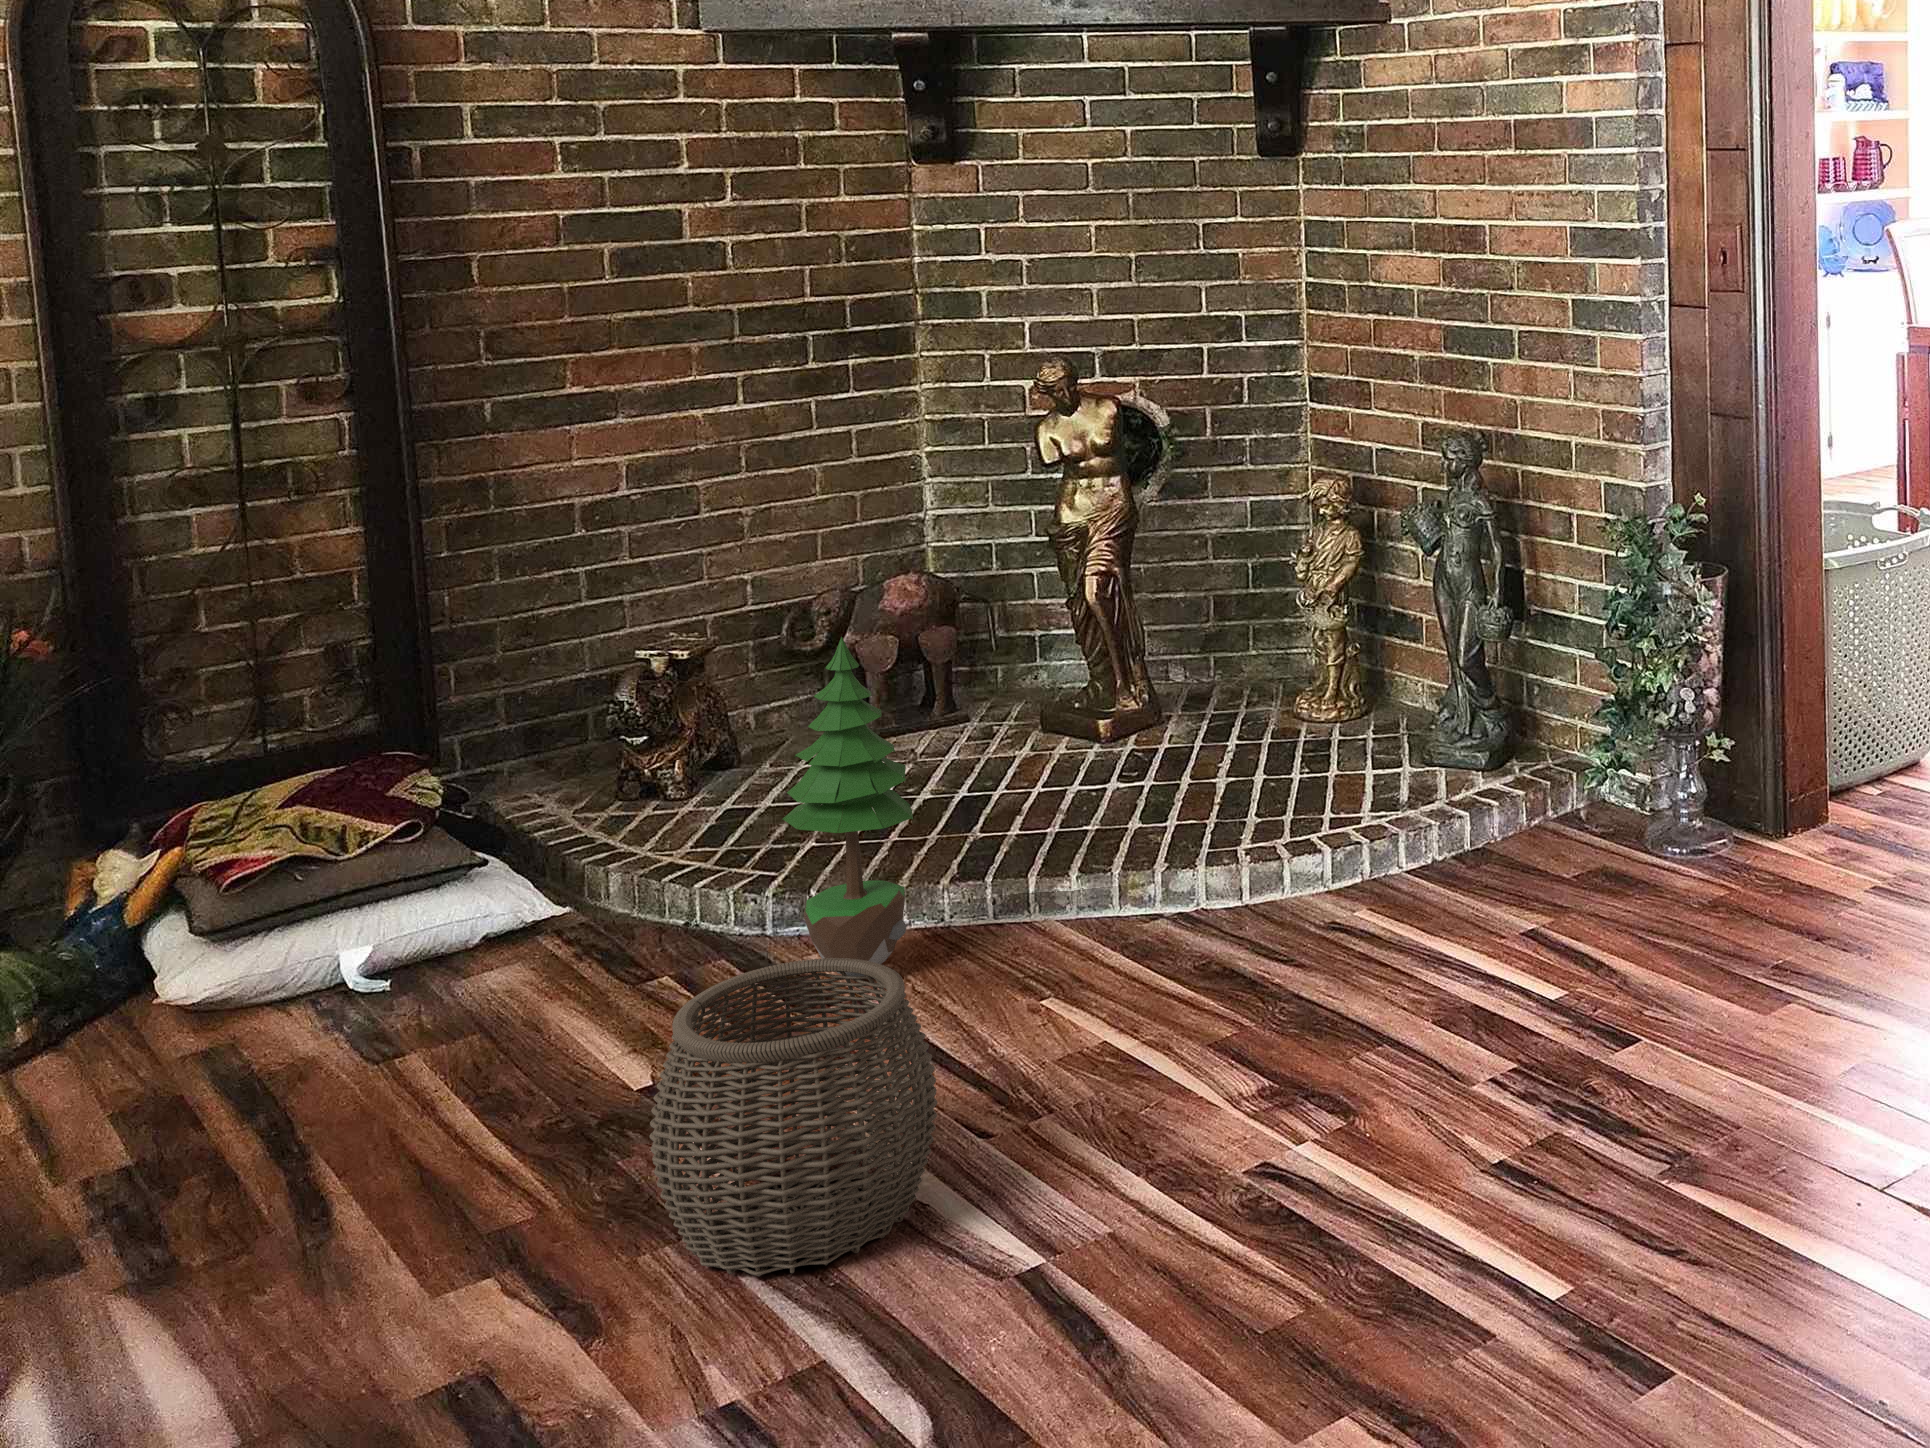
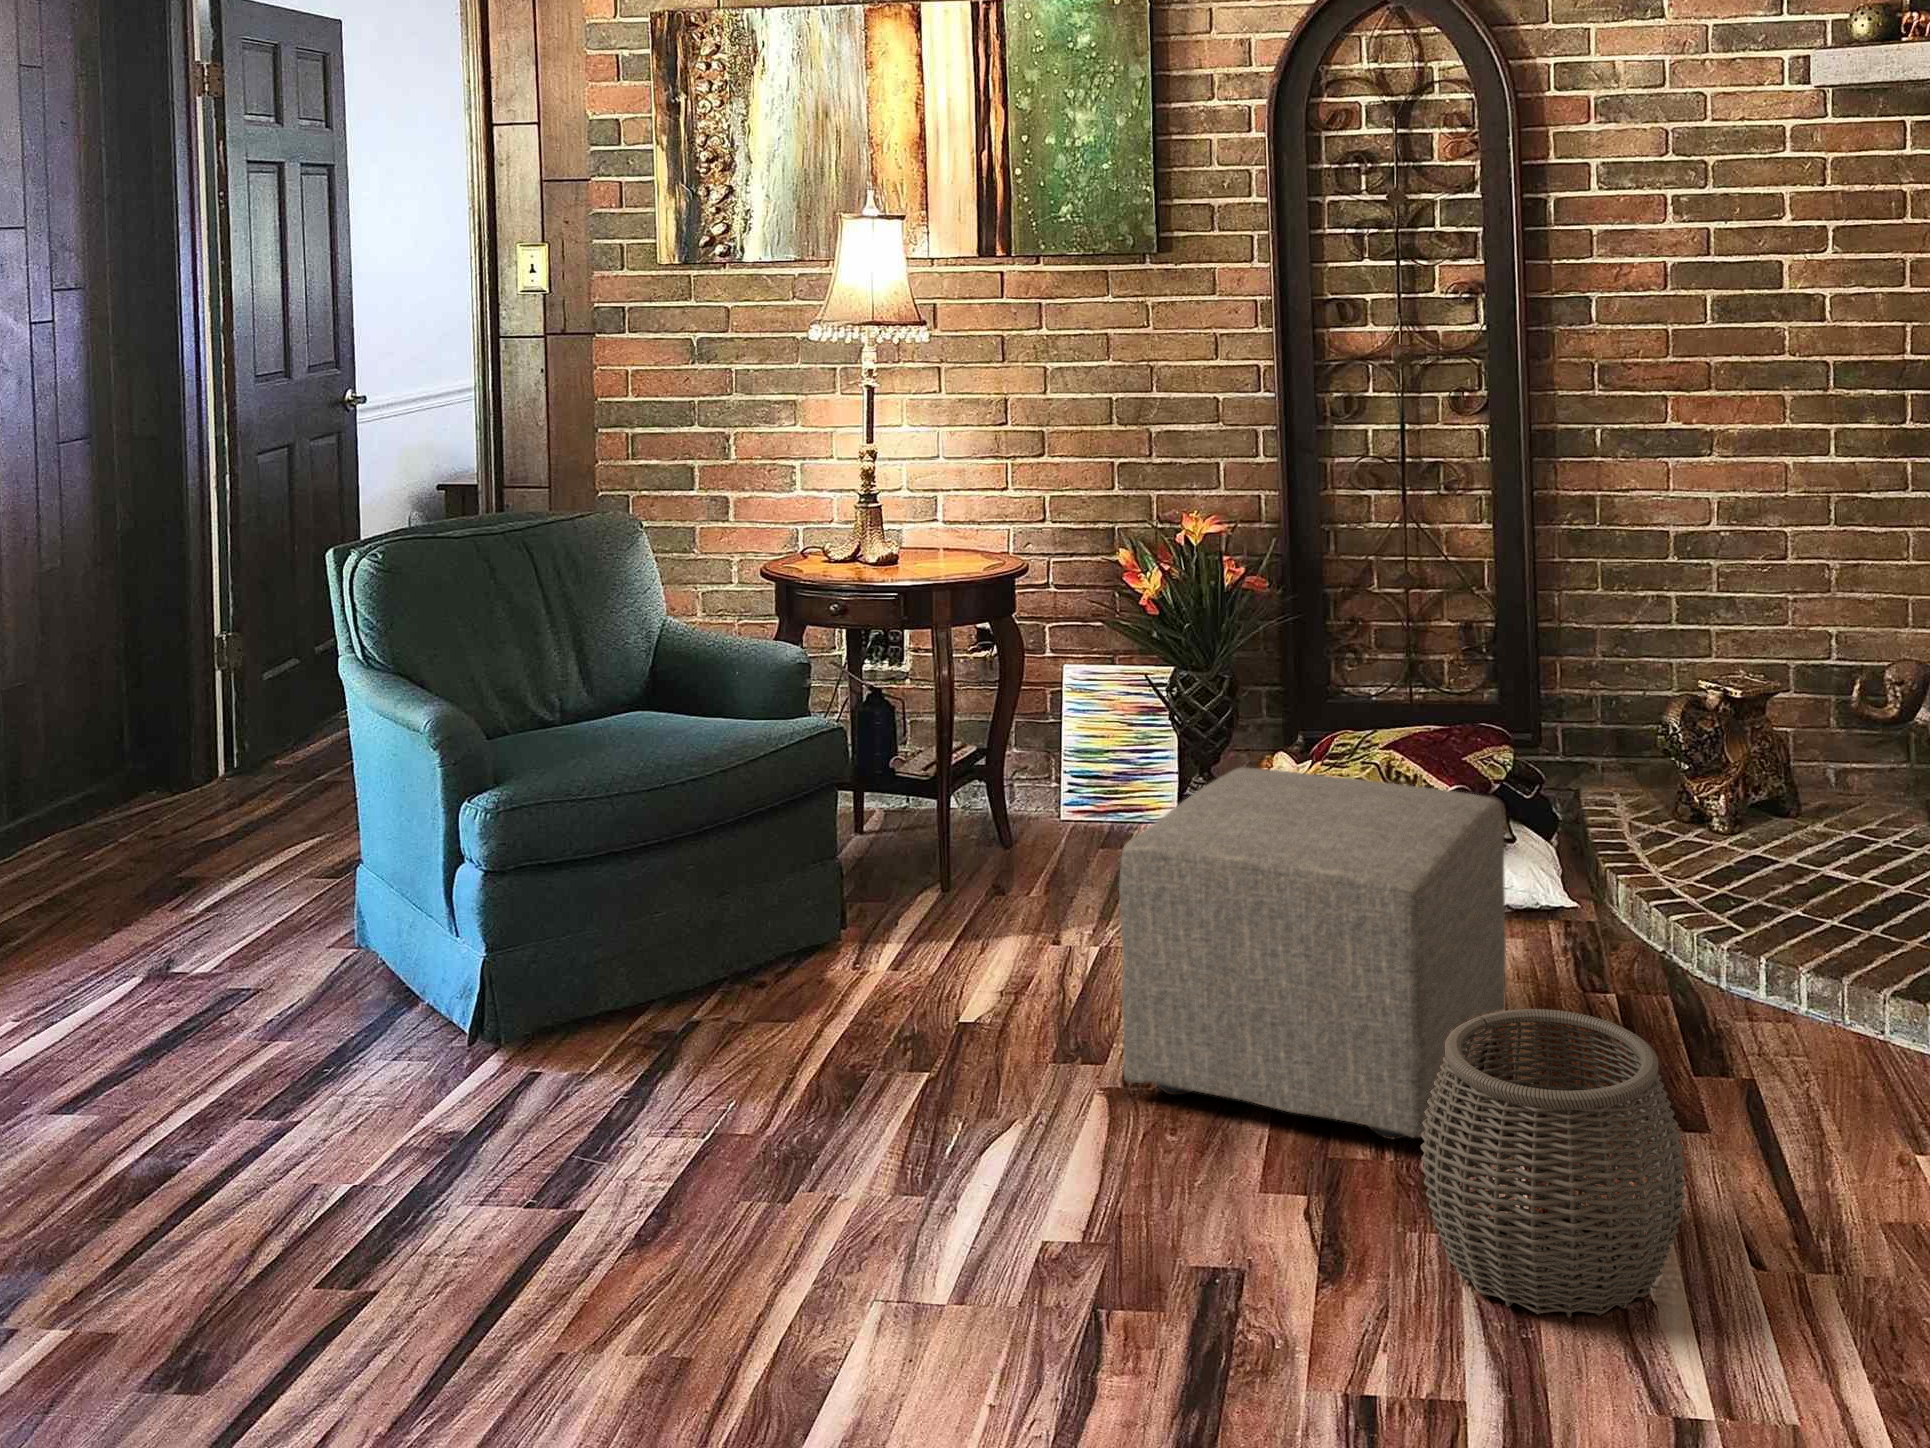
potted tree: present [783,637,913,976] -> none [1697,710,1830,1059]
ottoman: none [116,797,594,1281] -> present [1119,767,1506,1139]

